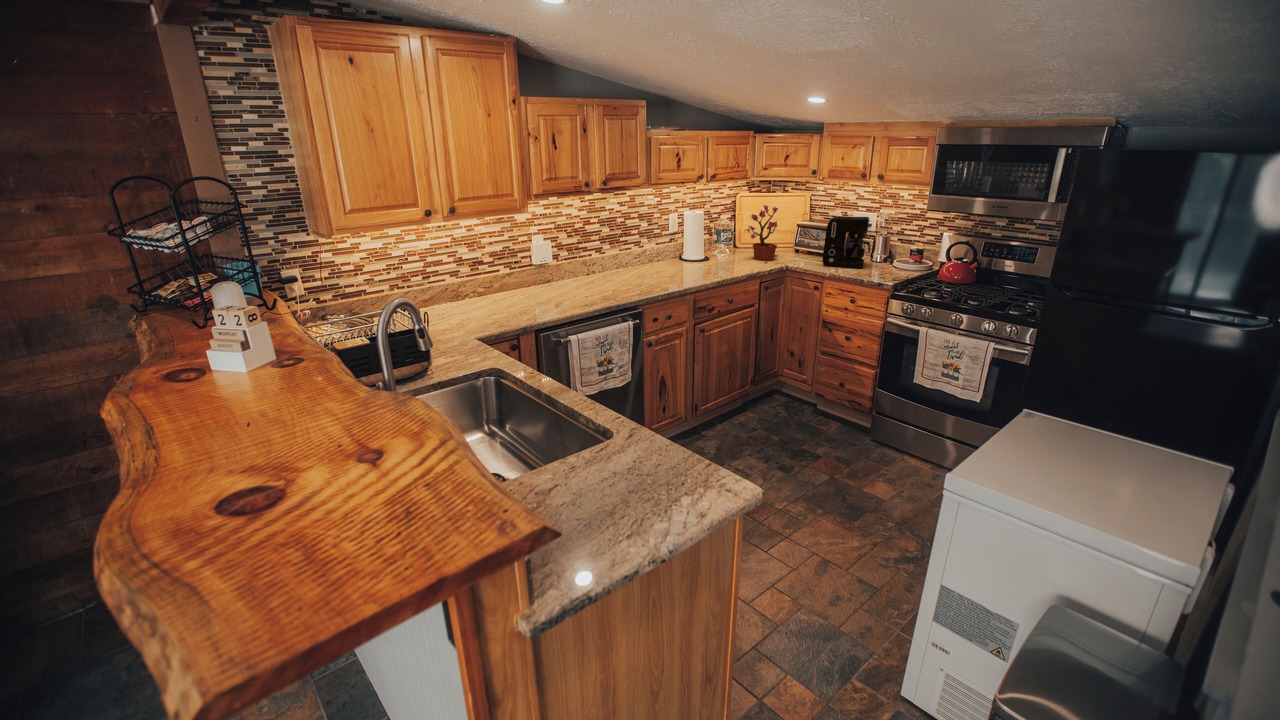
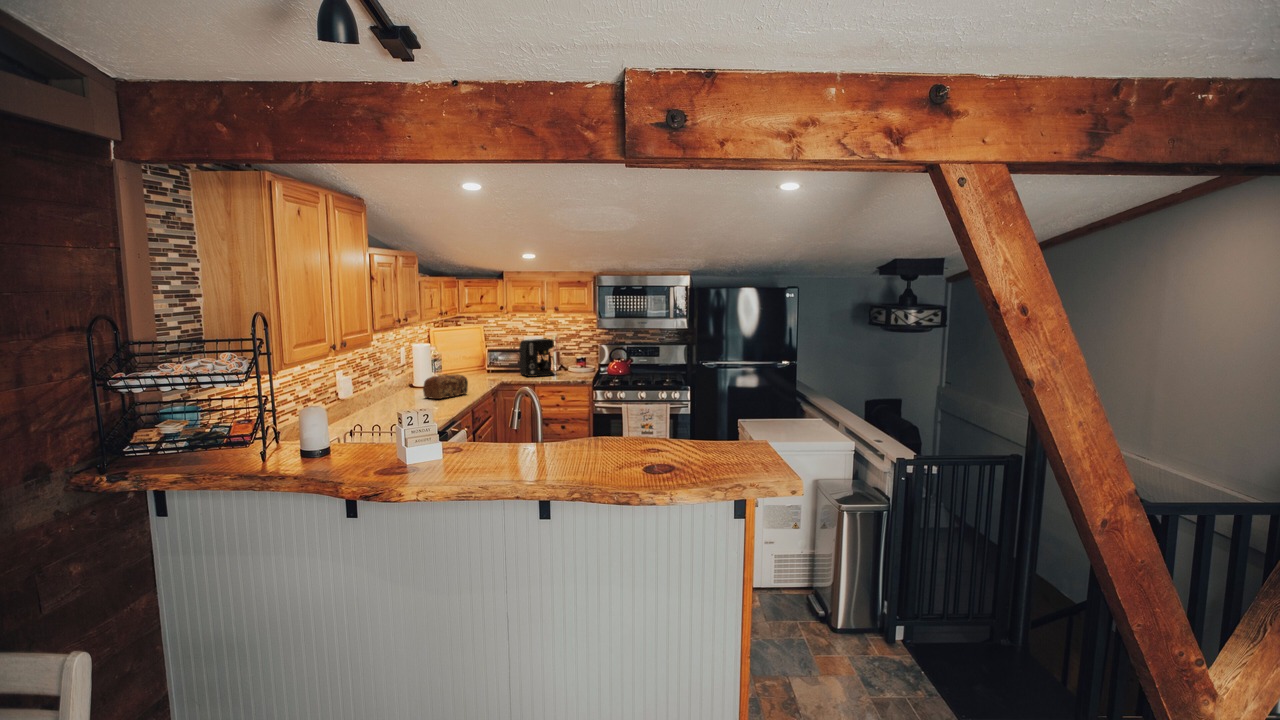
potted plant: present [746,205,778,262] -> none [462,335,486,380]
bread loaf: none [655,252,705,279] -> present [423,374,468,399]

